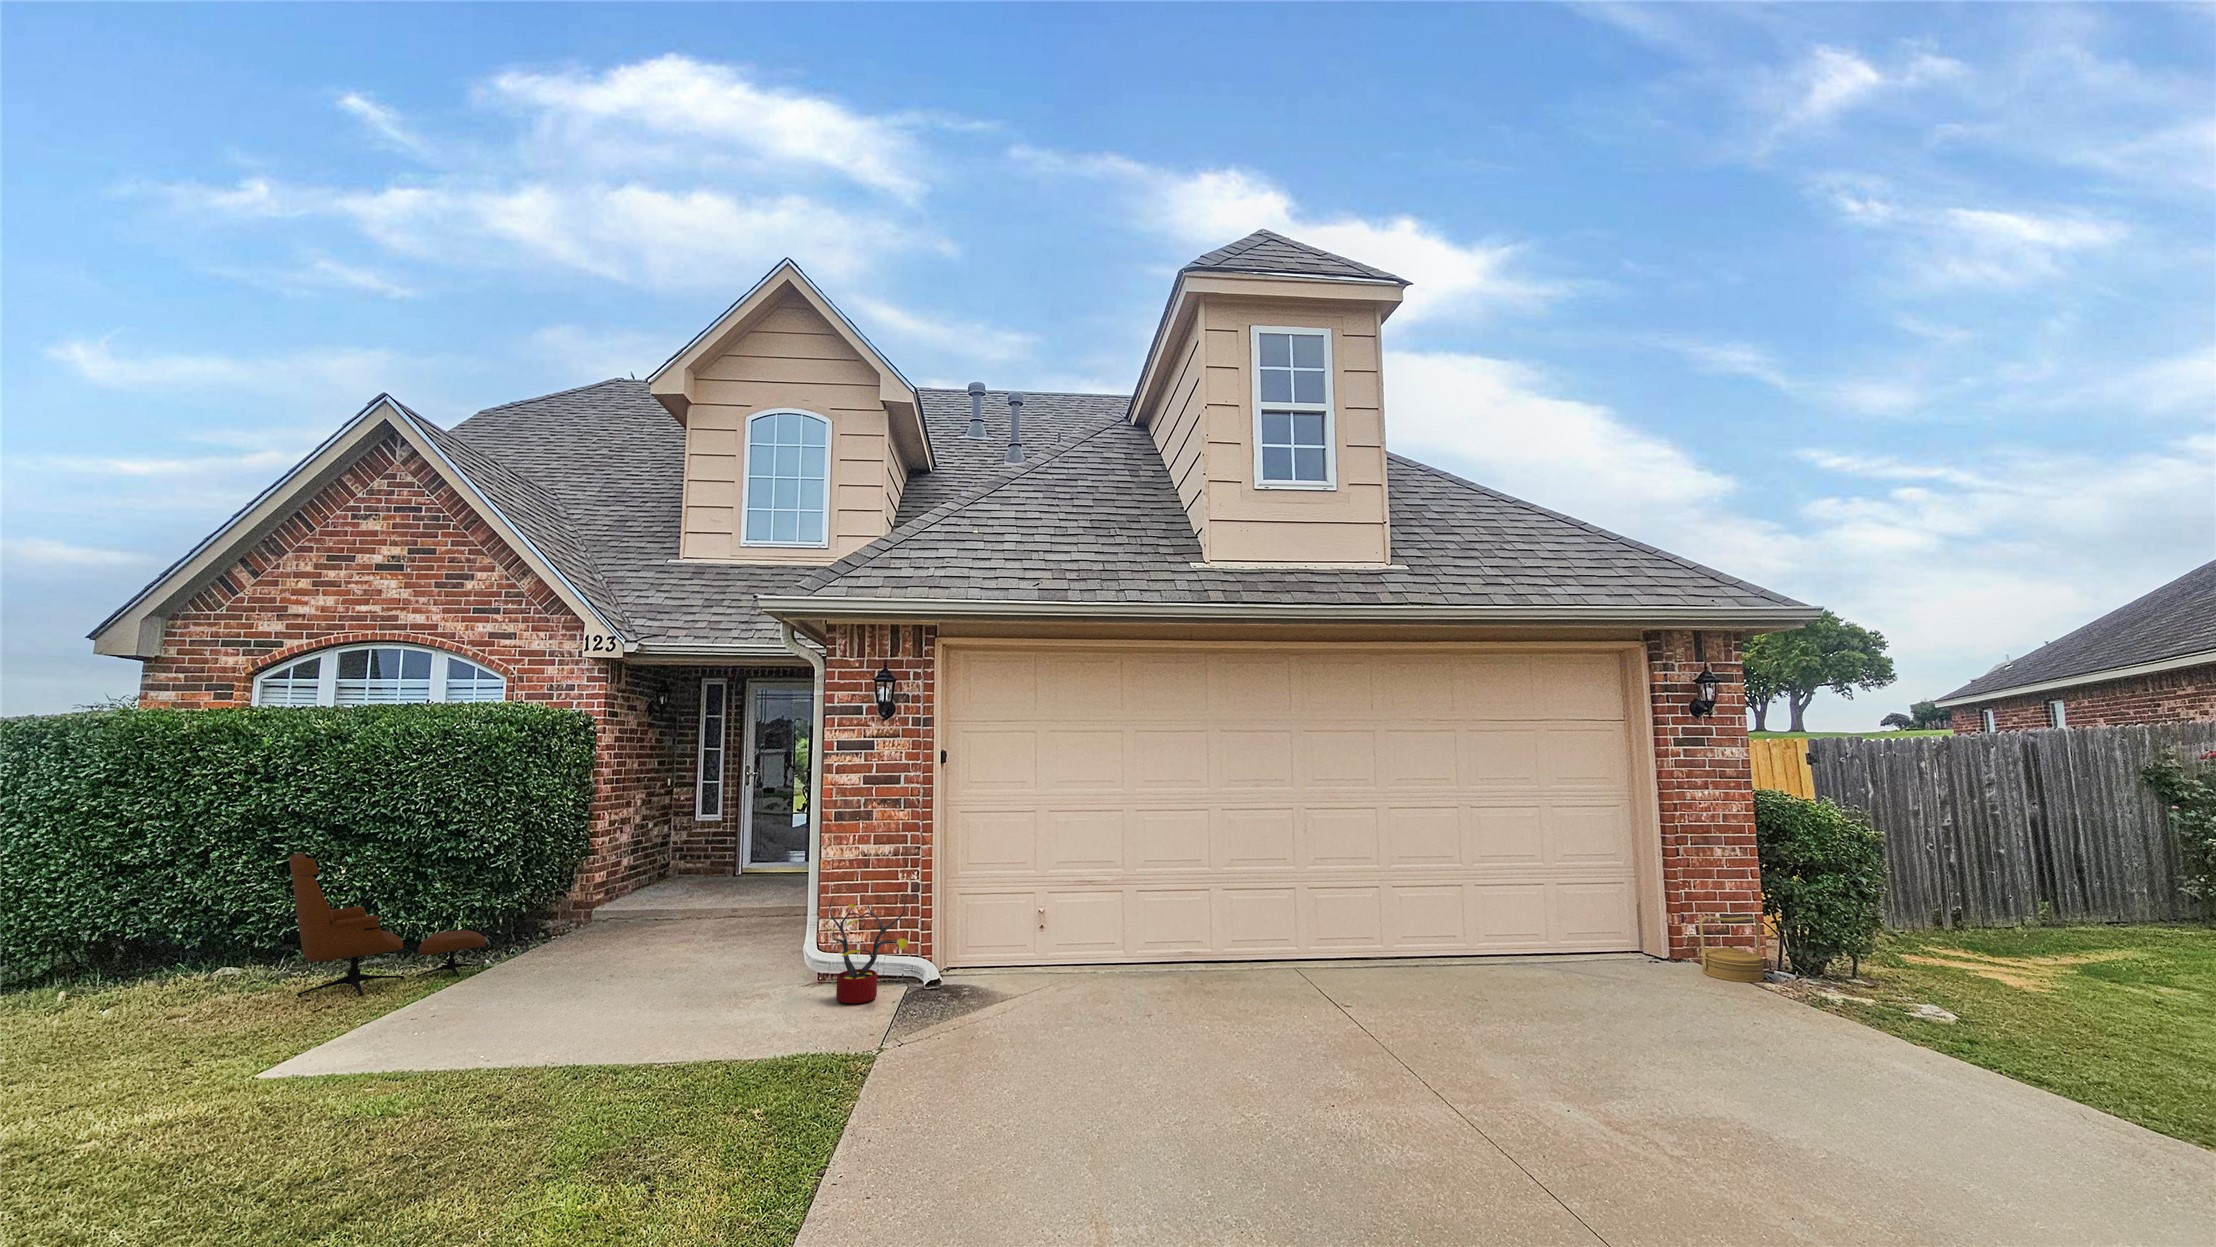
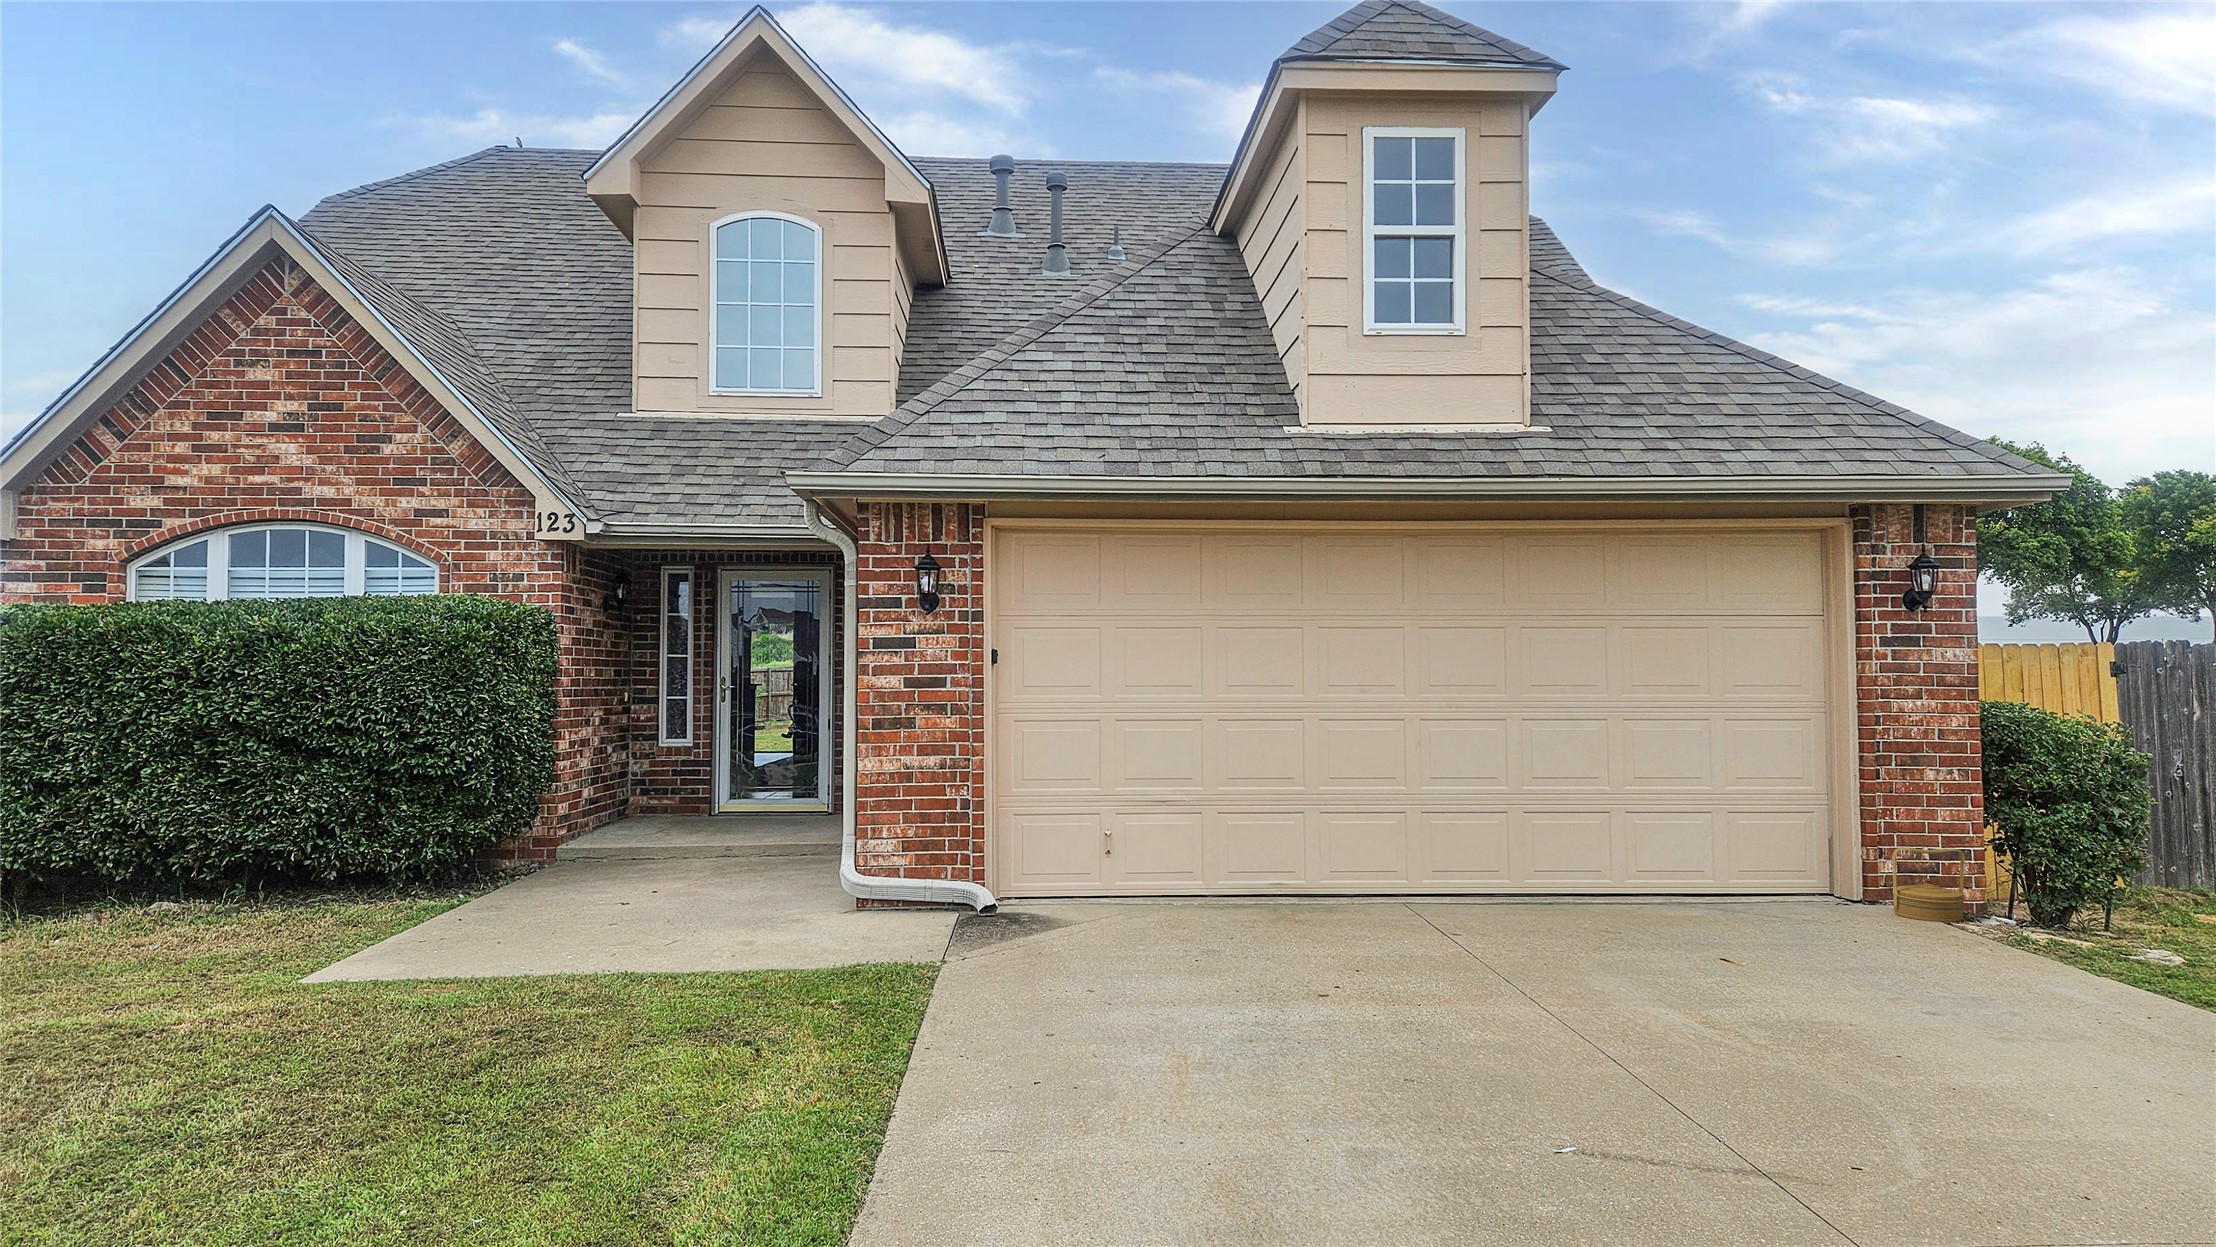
lounge chair: present [289,853,486,997] -> none [256,766,464,924]
decorative plant: present [829,898,908,1003] -> none [869,818,966,931]

